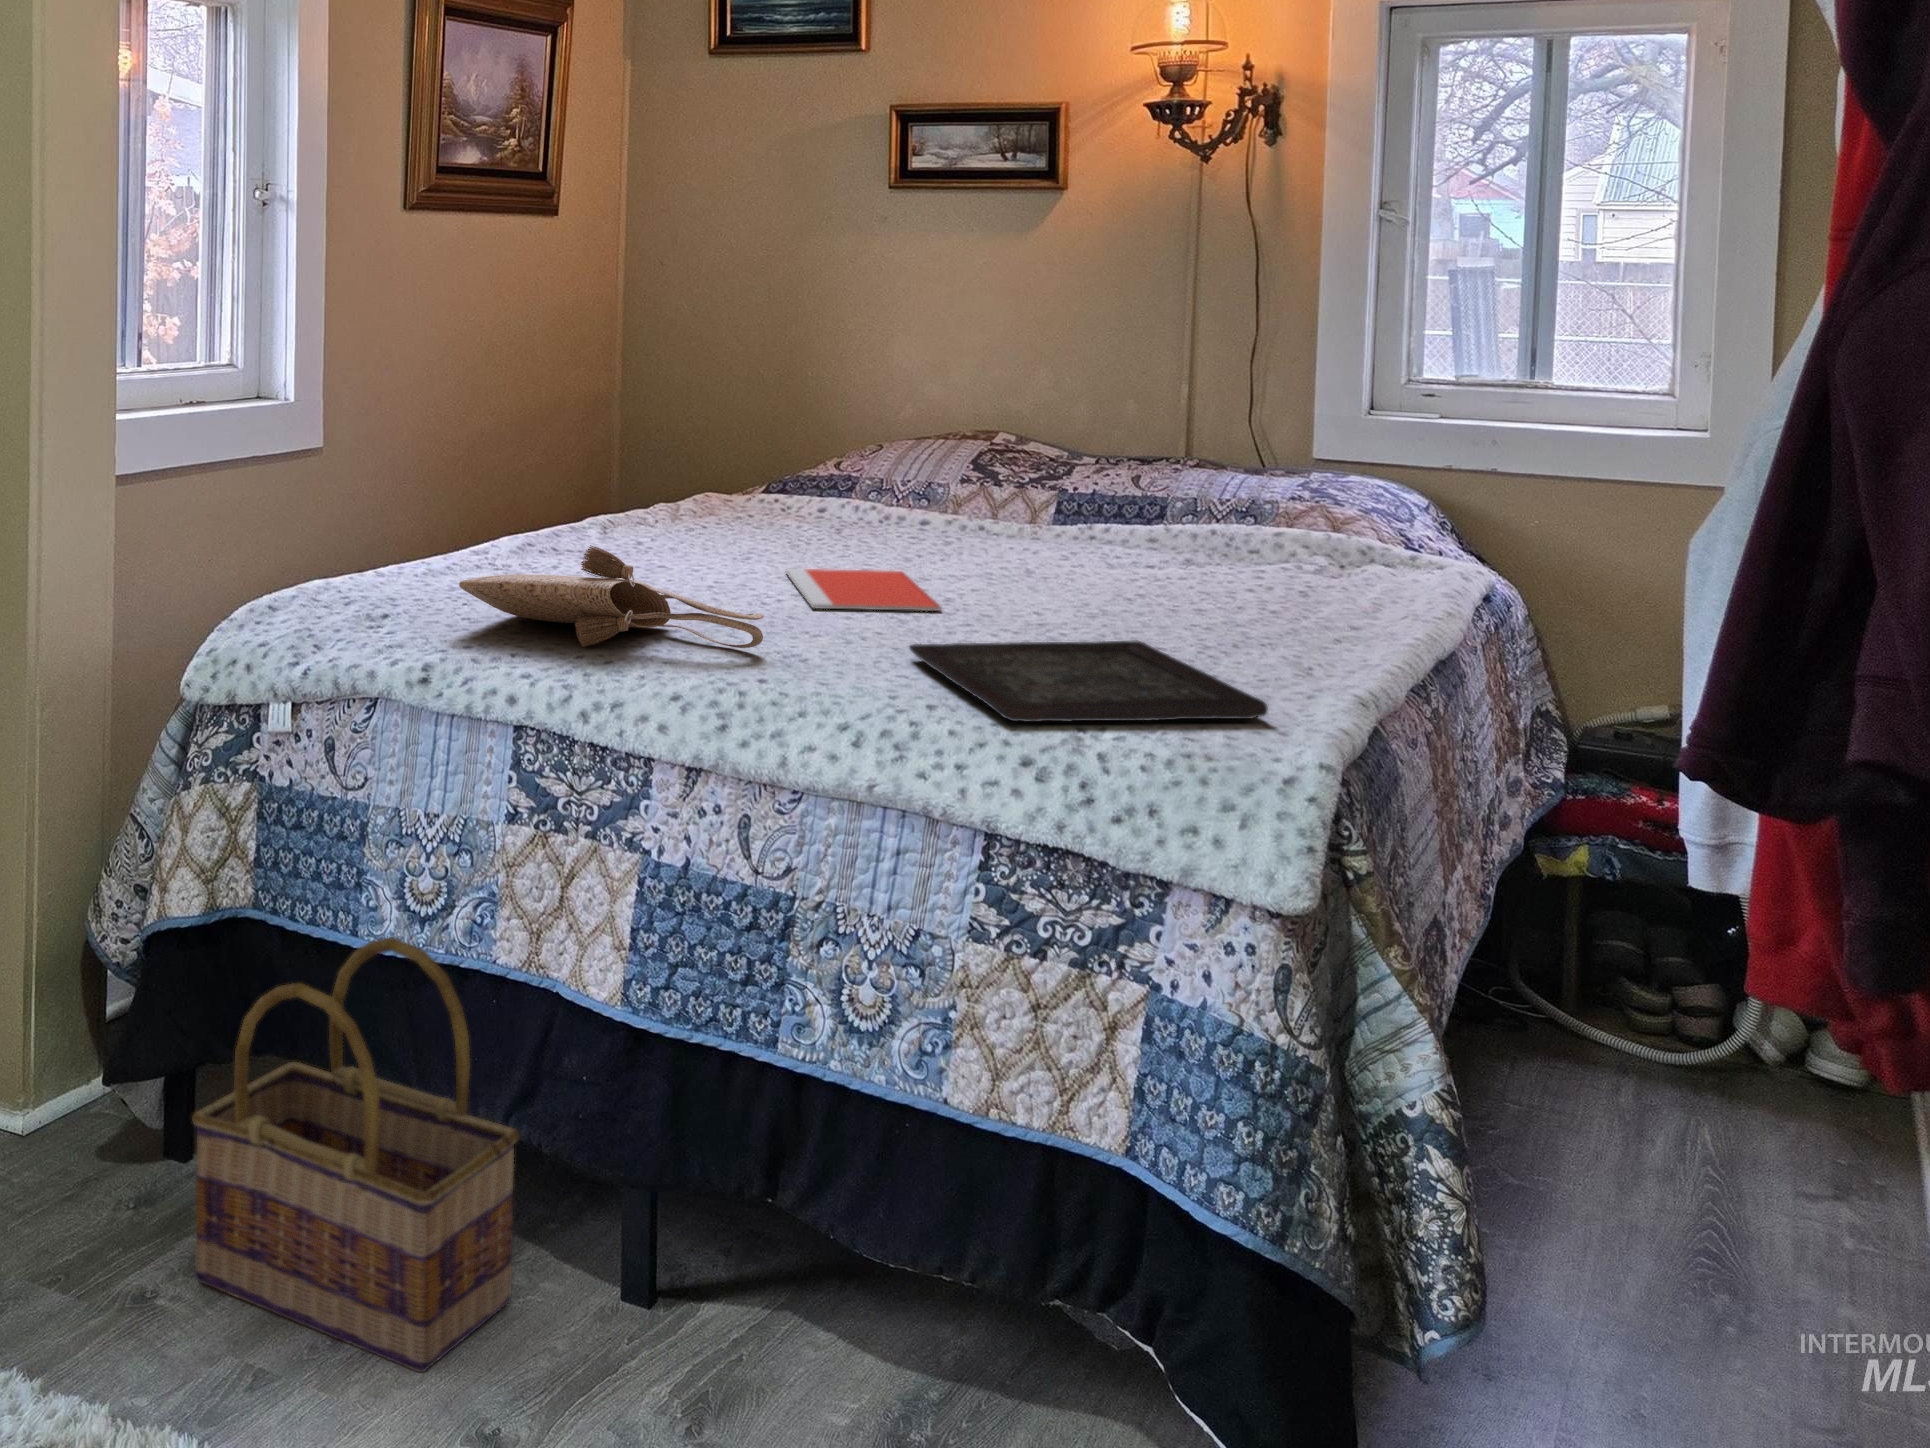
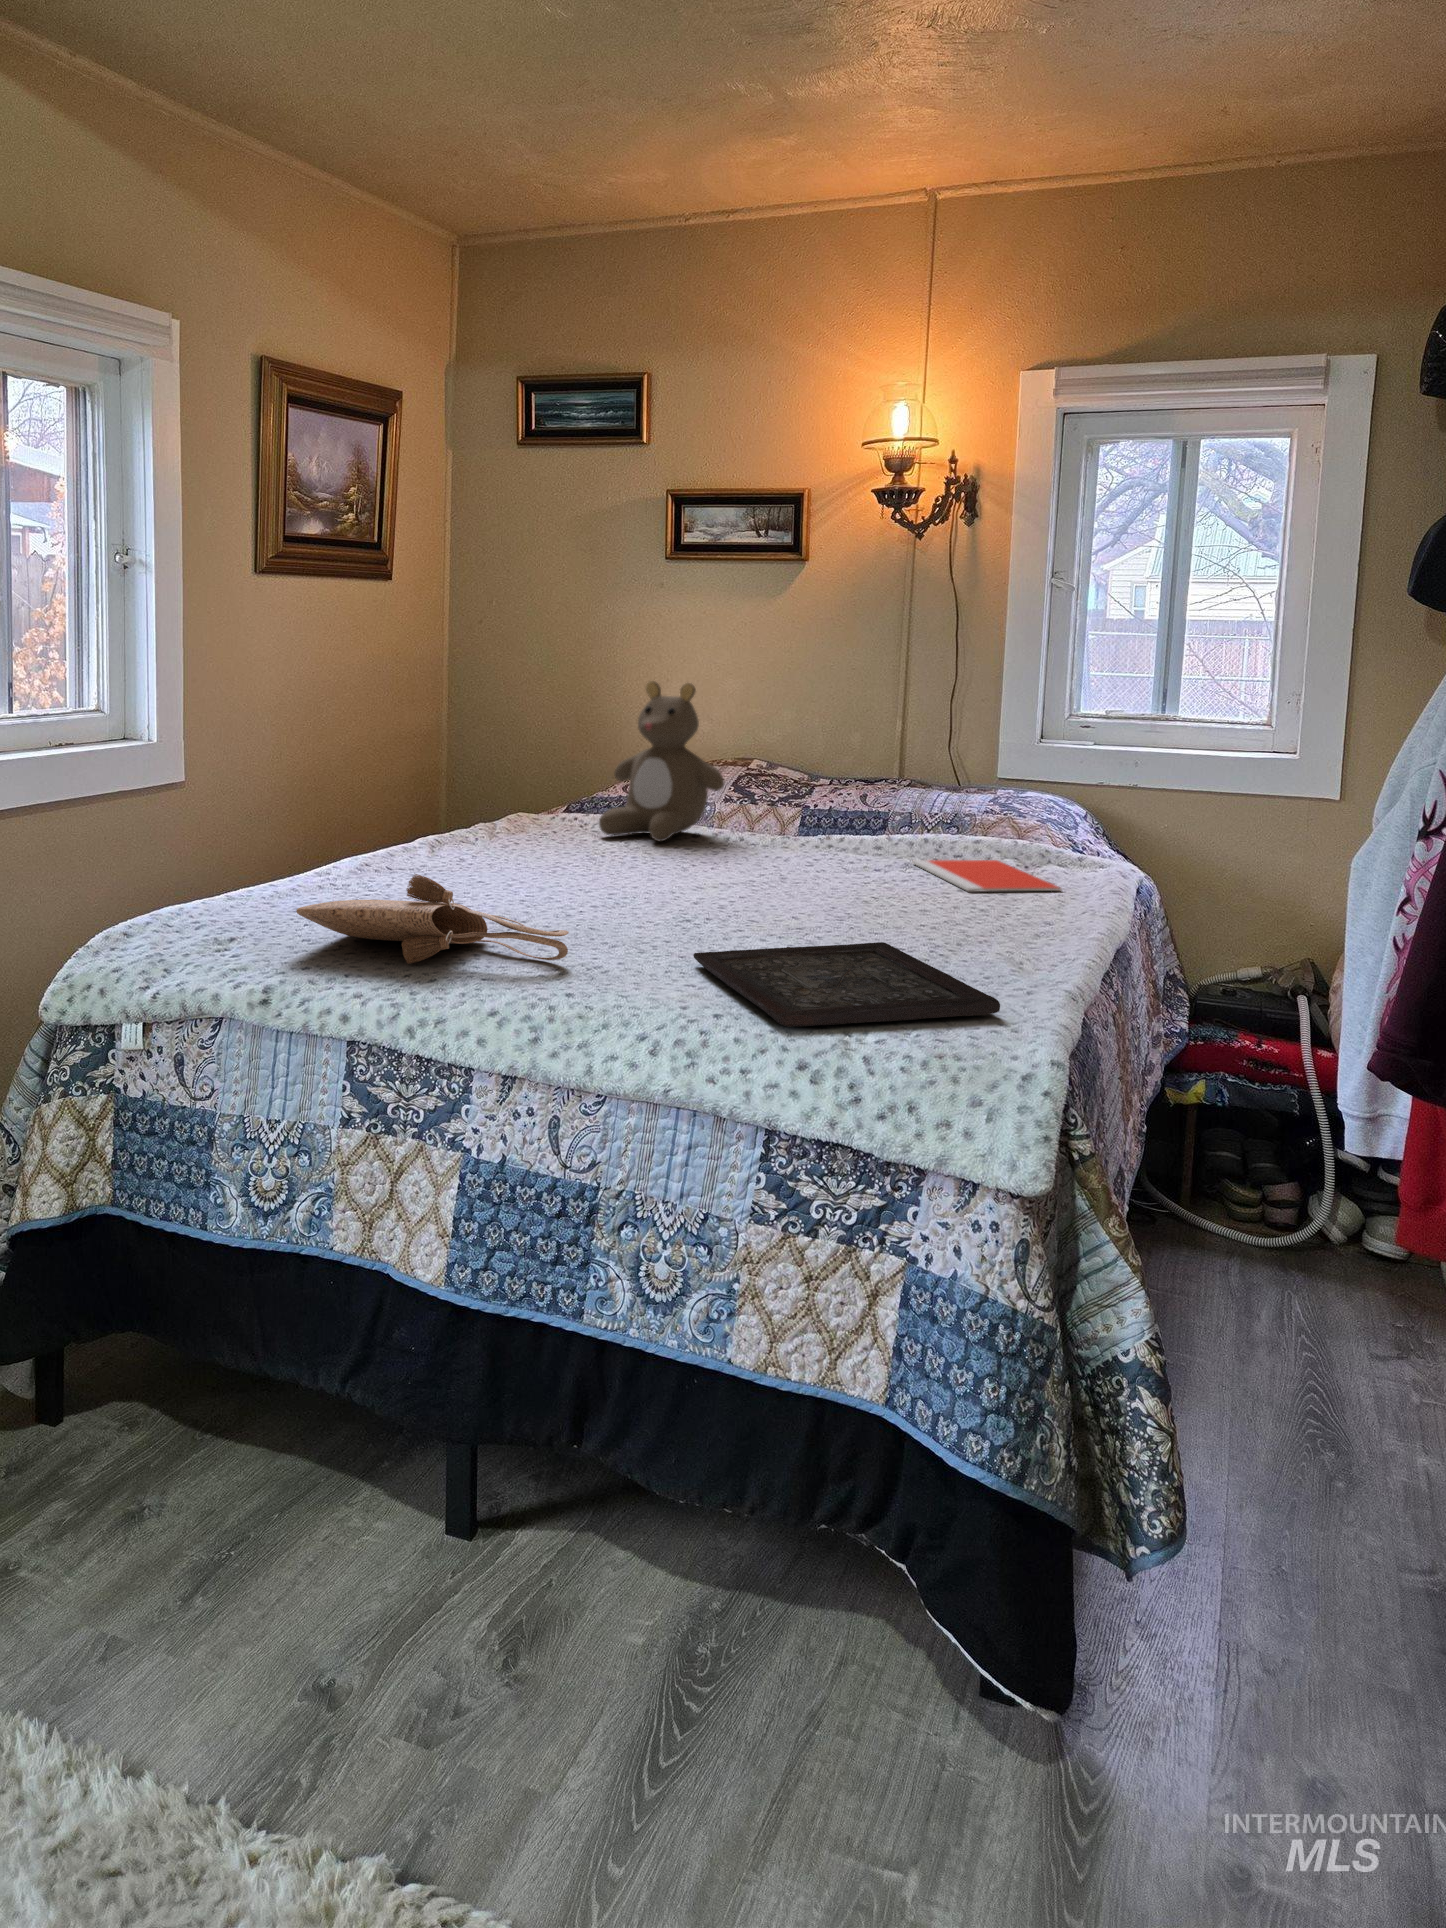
teddy bear: none [802,334,958,528] -> present [599,681,724,841]
notebook: present [786,569,941,611] -> present [913,860,1062,892]
basket: present [192,937,519,1372] -> none [50,1233,354,1627]

